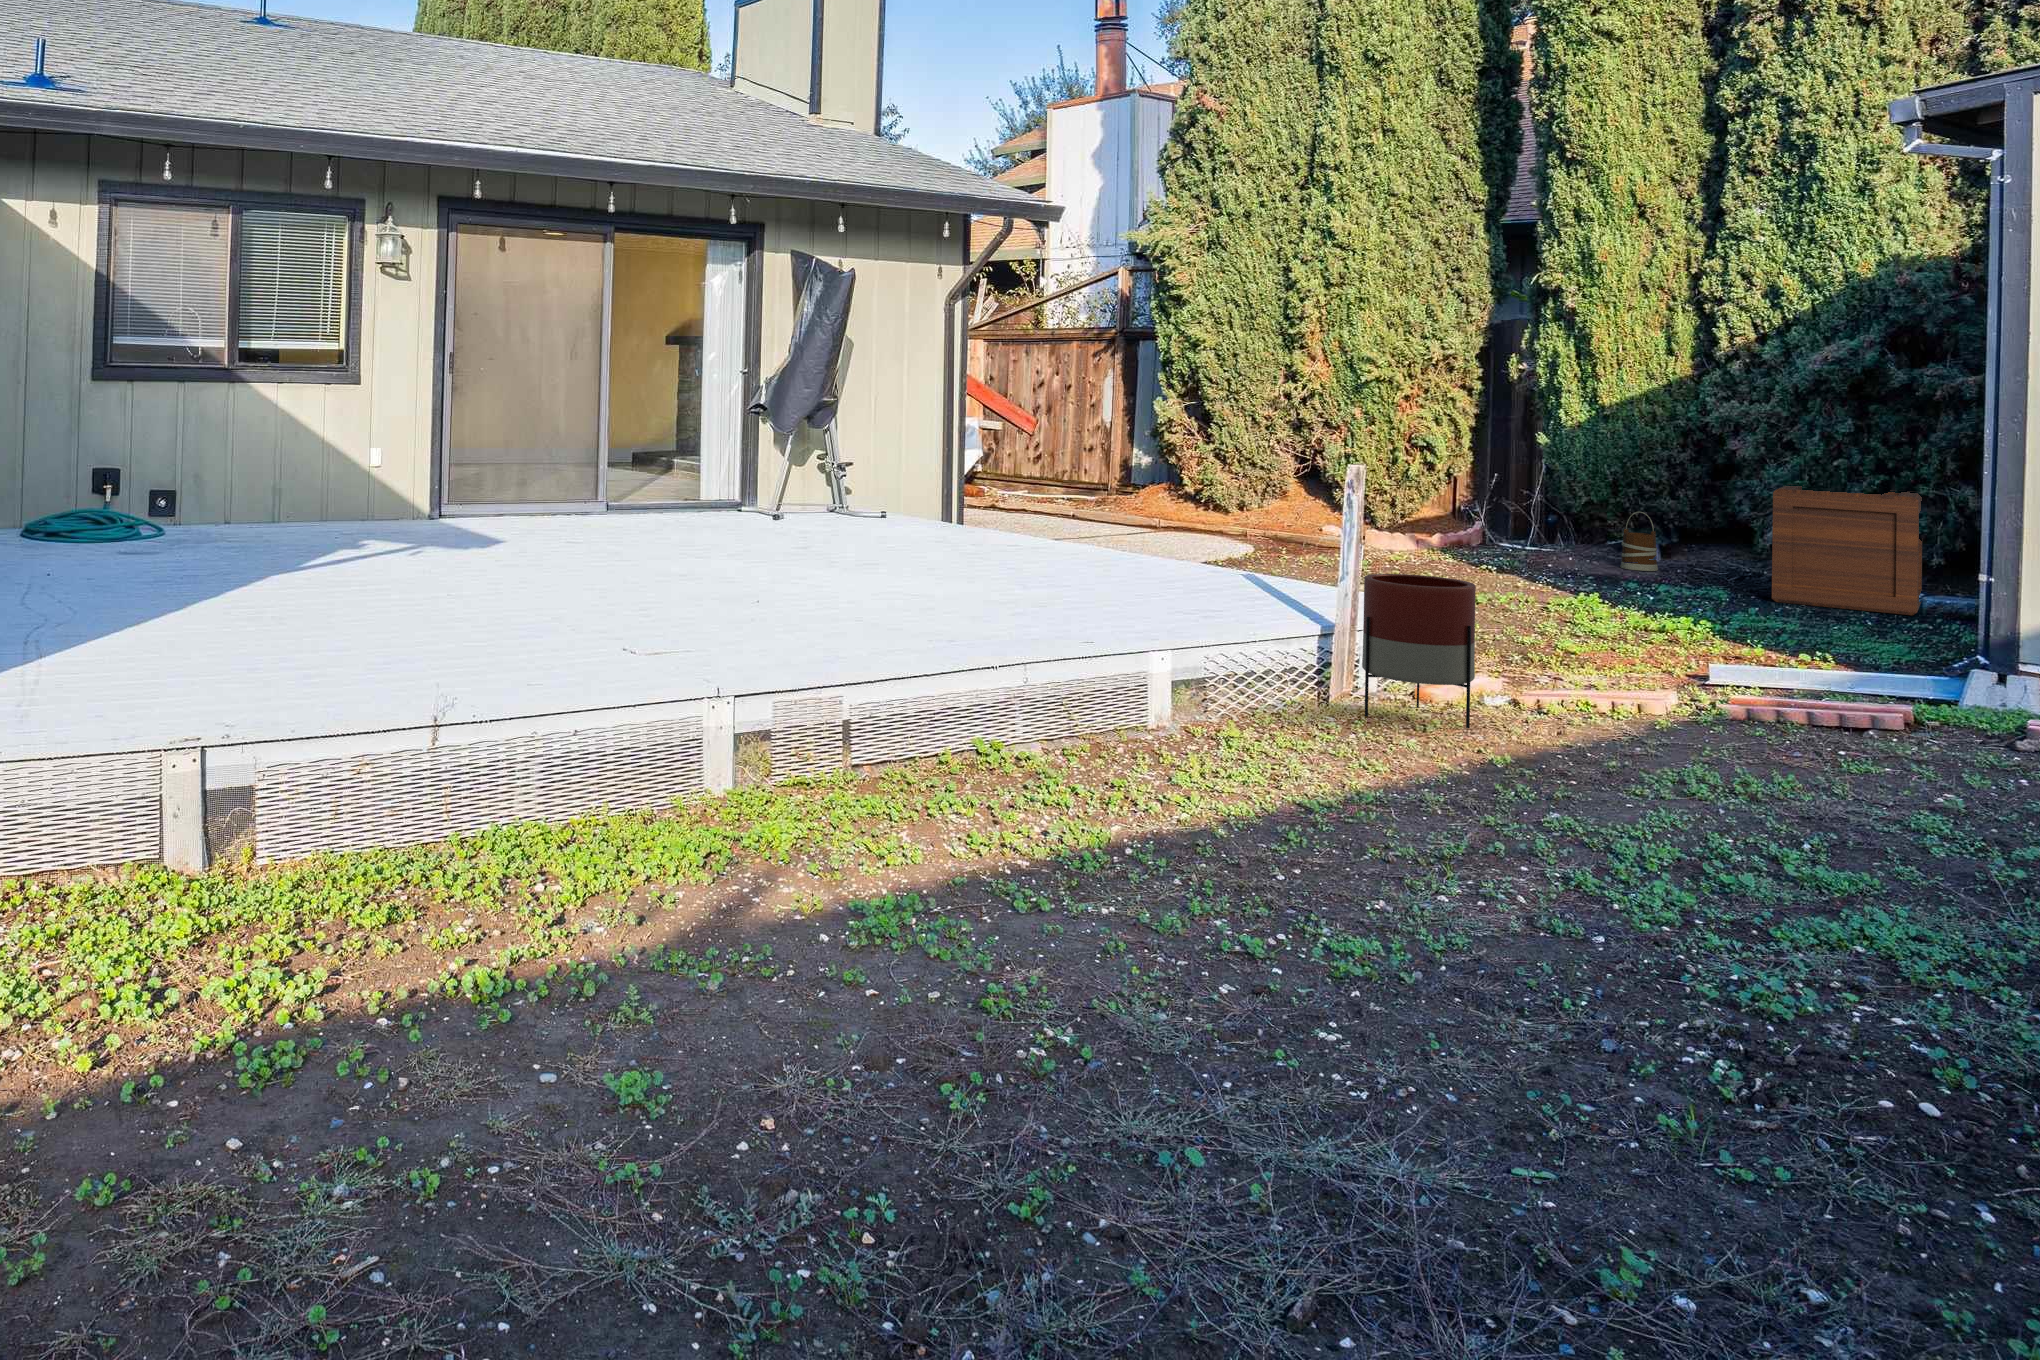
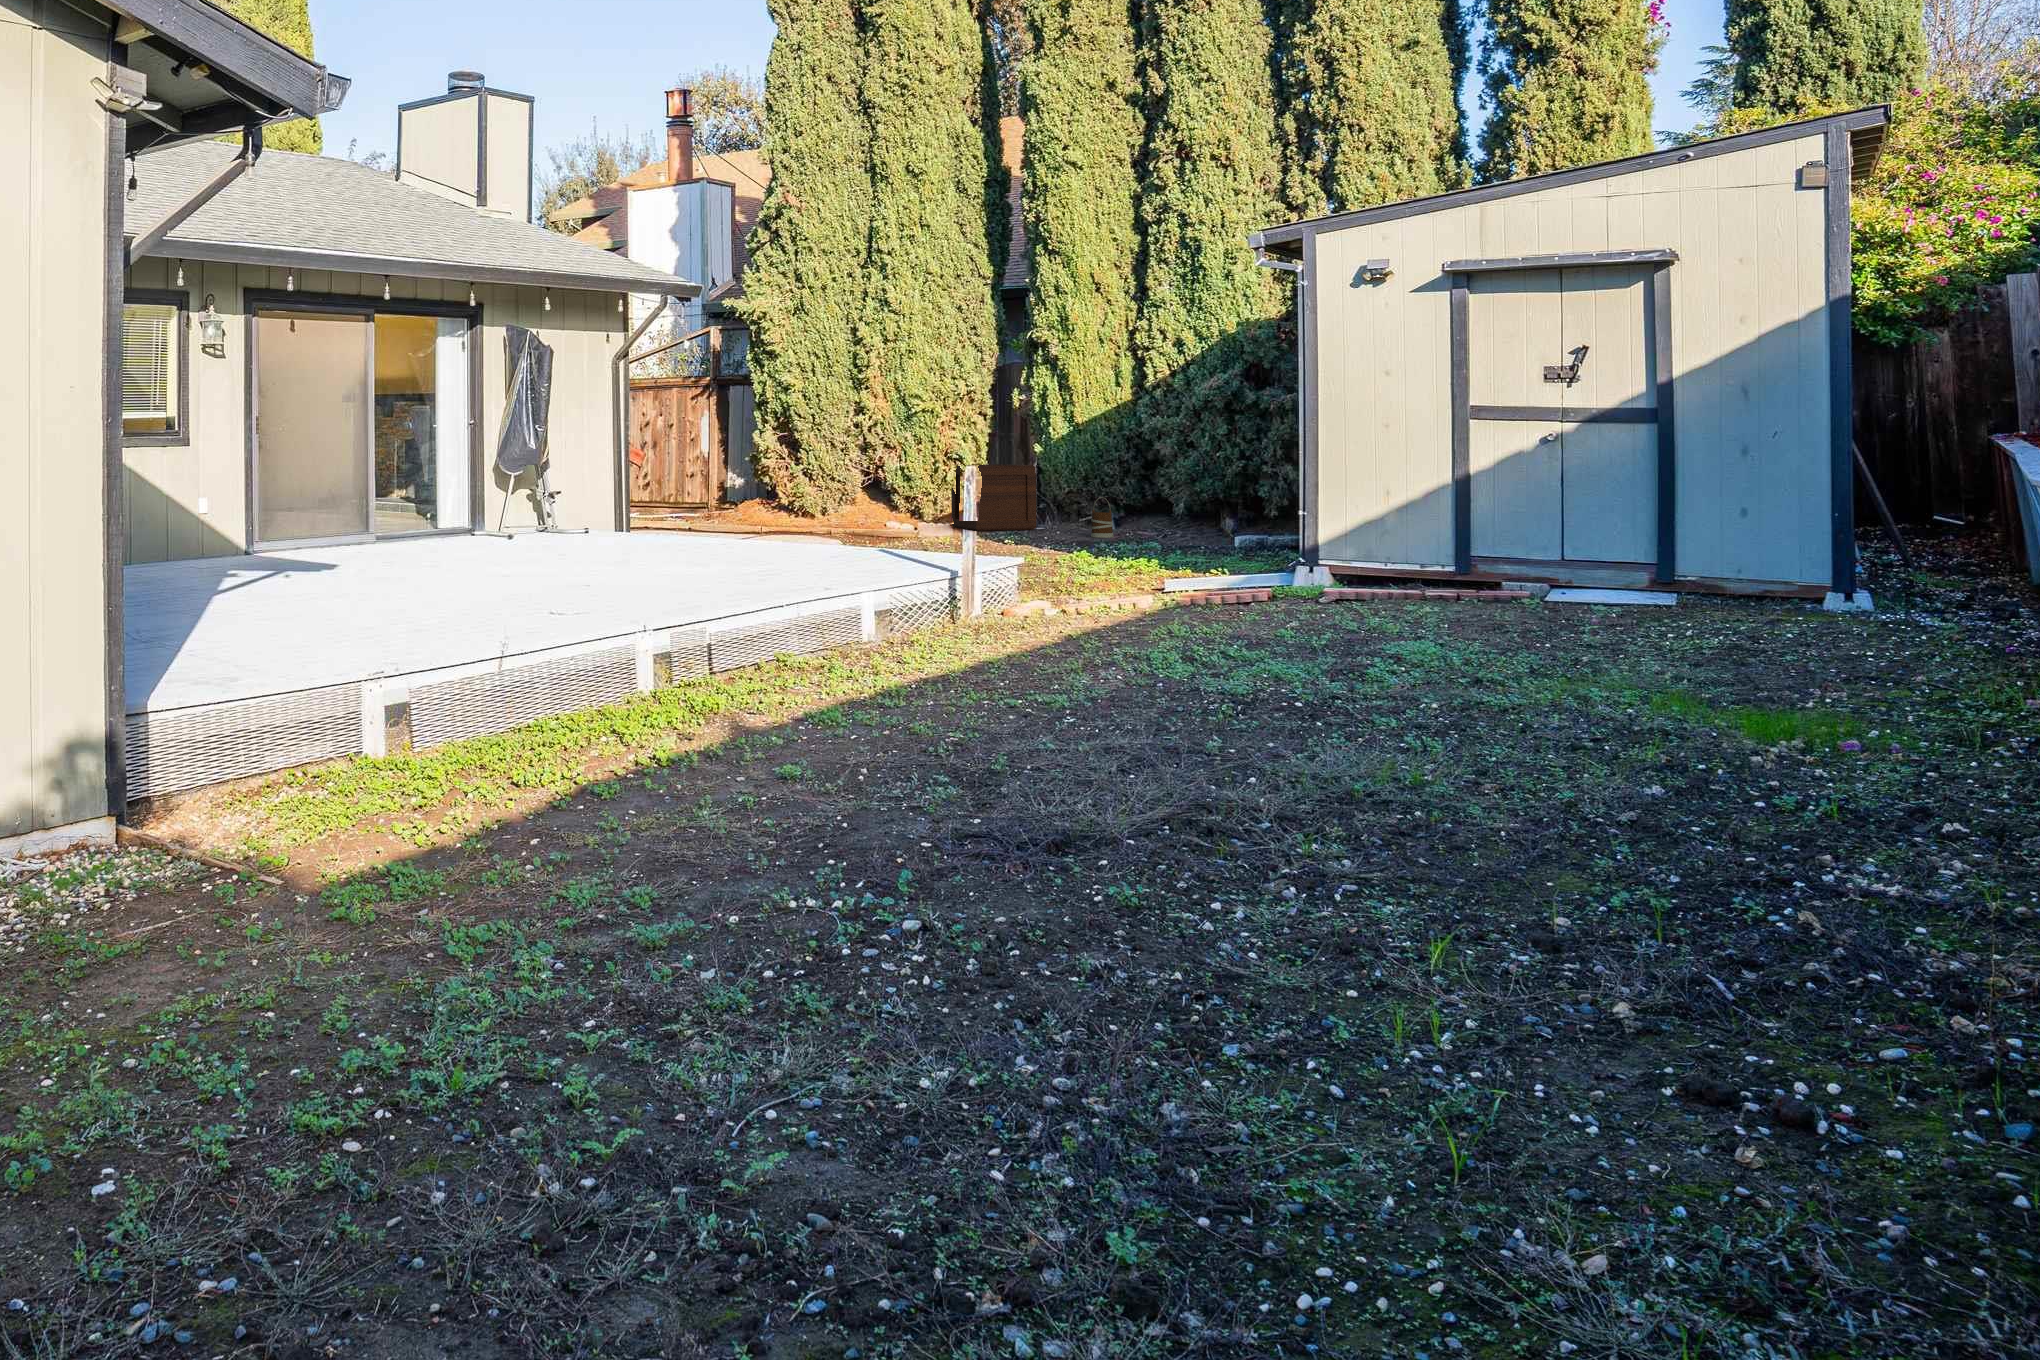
wooden crate: present [1772,486,1922,615] -> present [951,464,1036,531]
planter: present [1362,574,1476,728] -> none [1012,523,1073,607]

